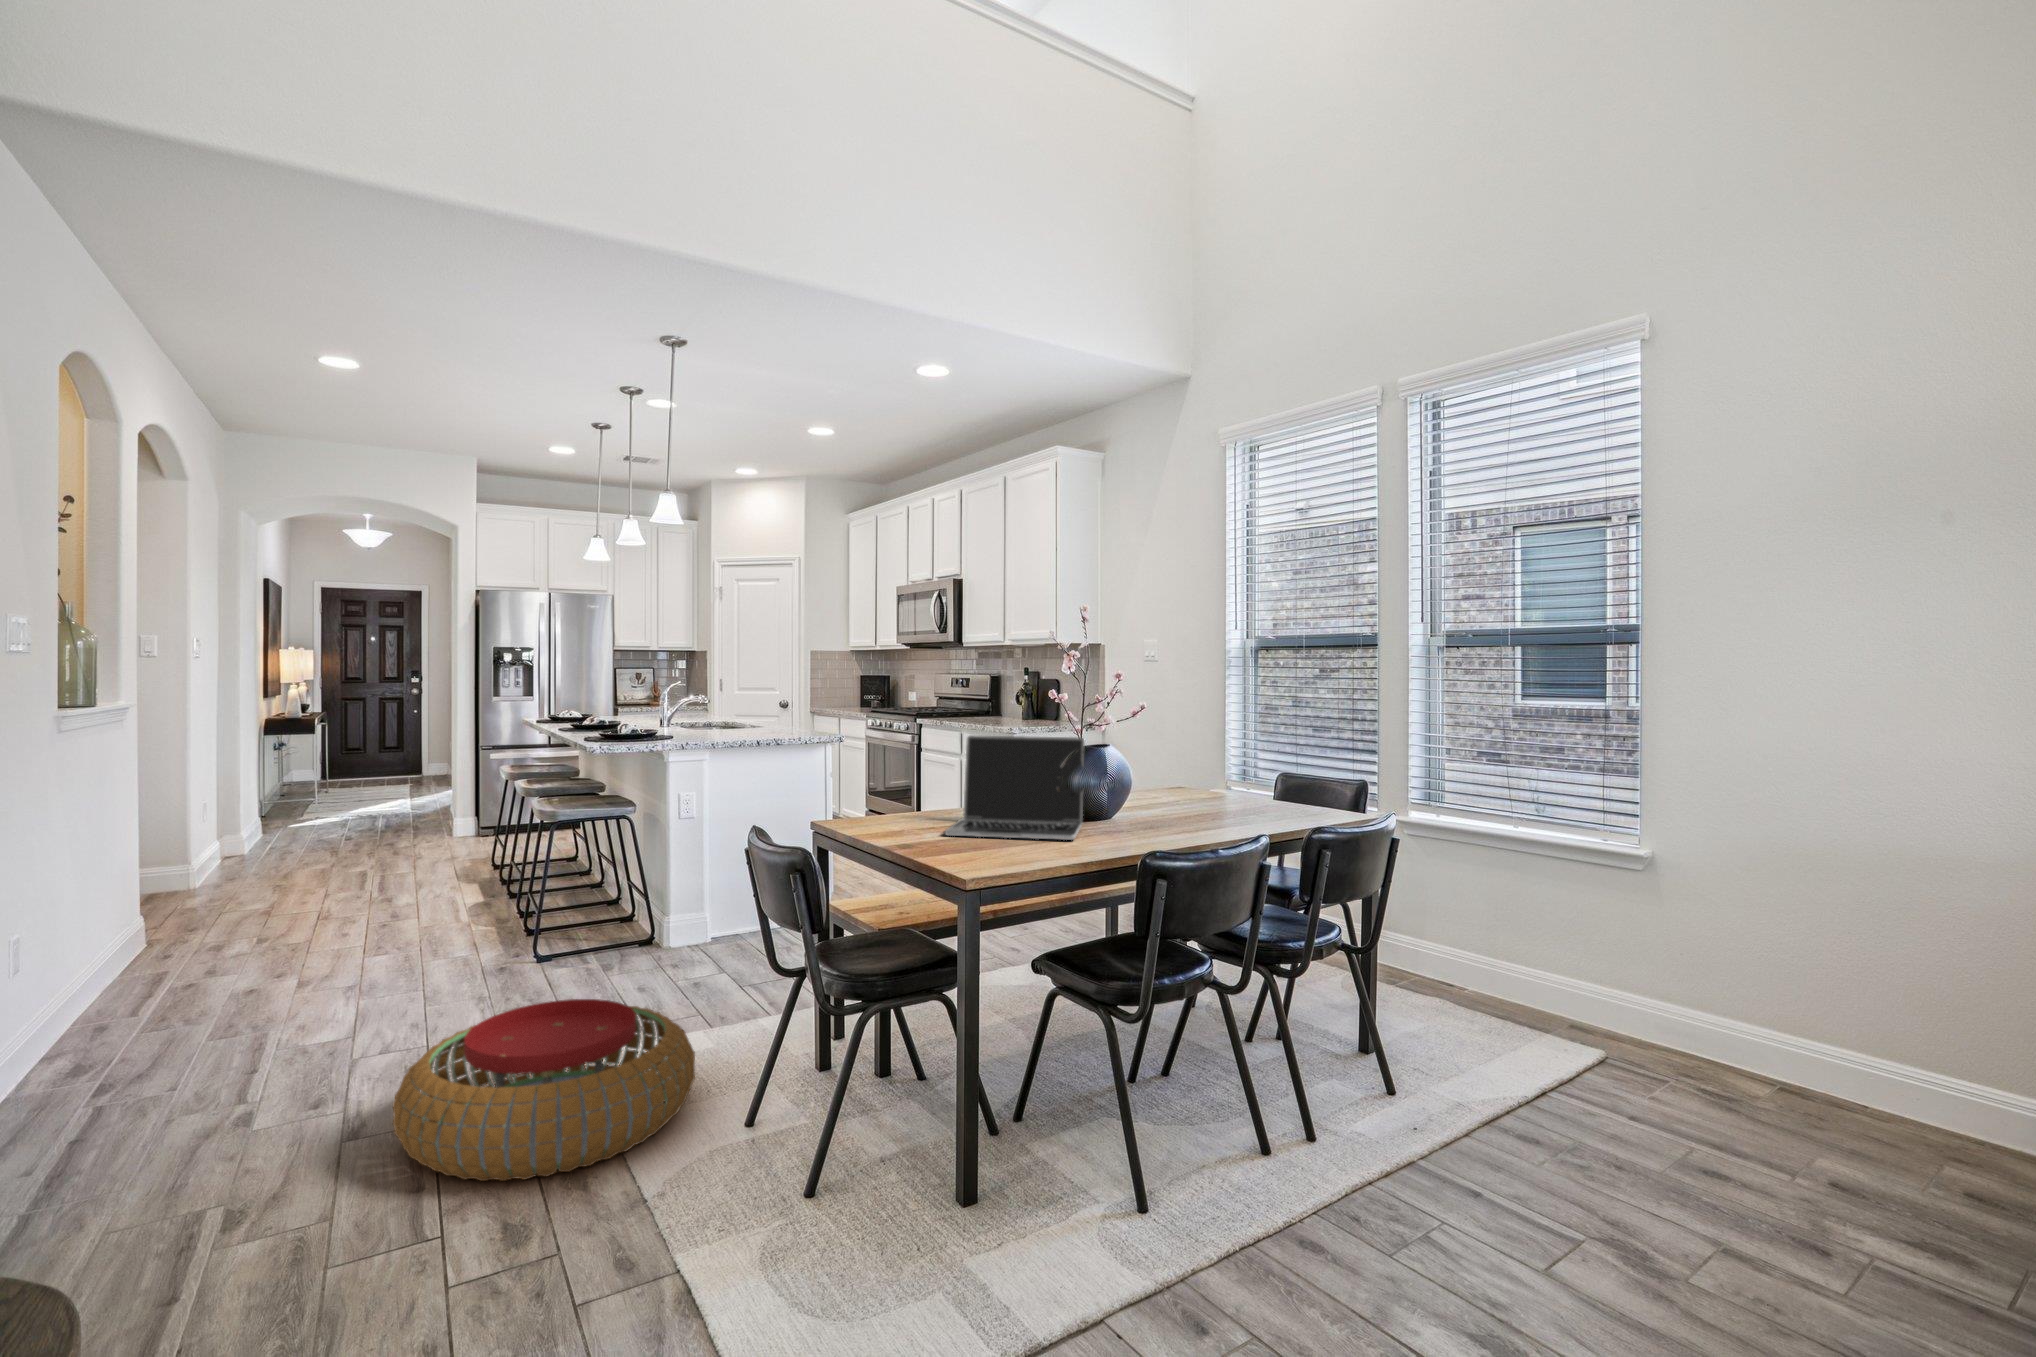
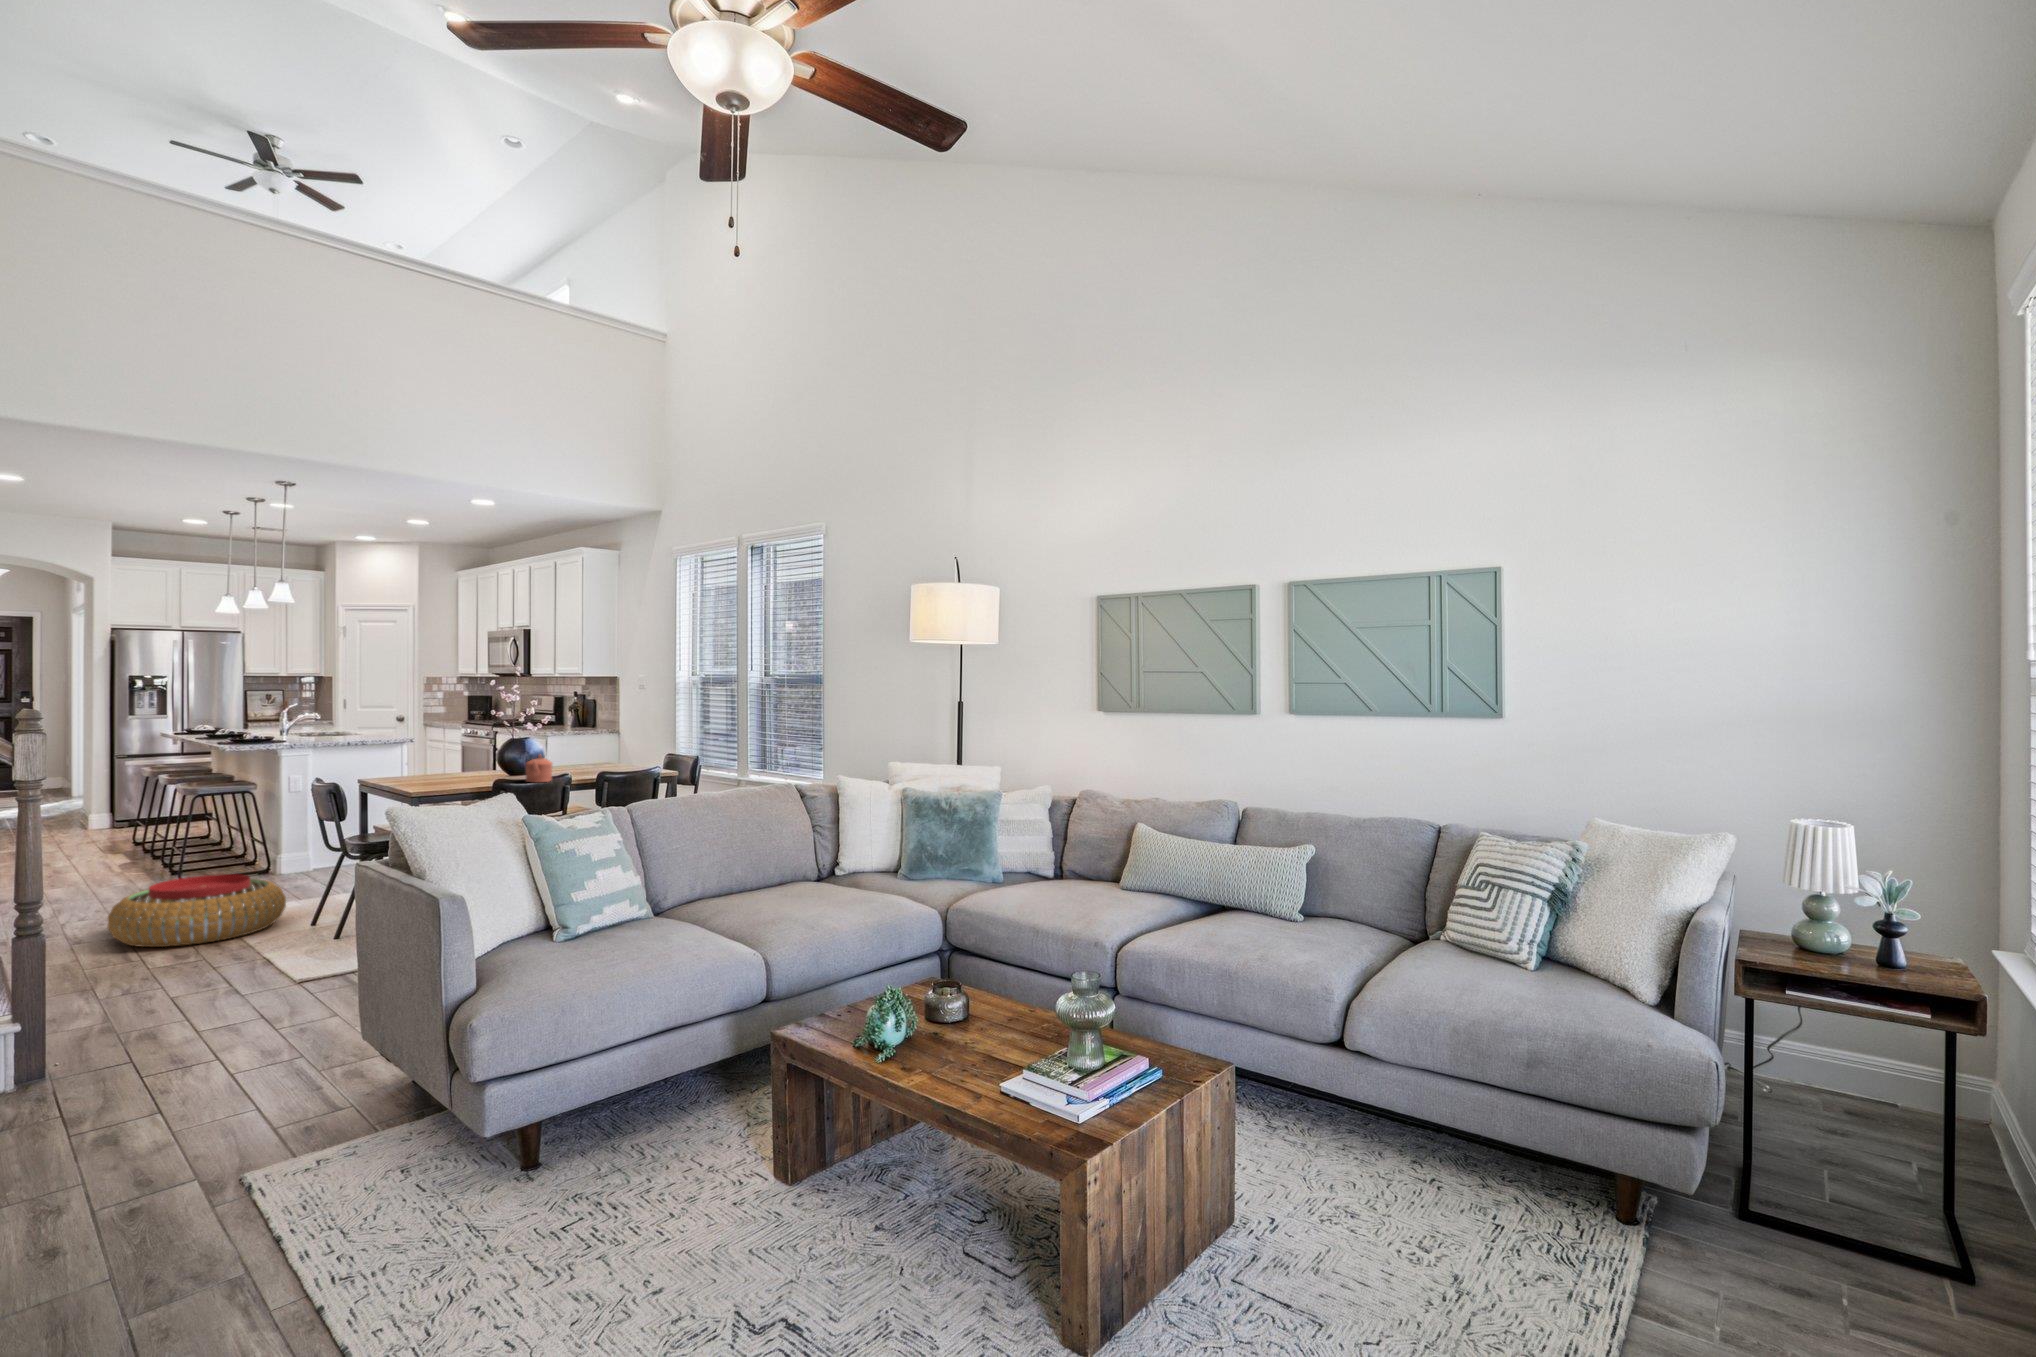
laptop: present [945,735,1084,840] -> none [428,733,515,782]
teapot: none [1133,785,1186,847] -> present [526,755,552,782]

